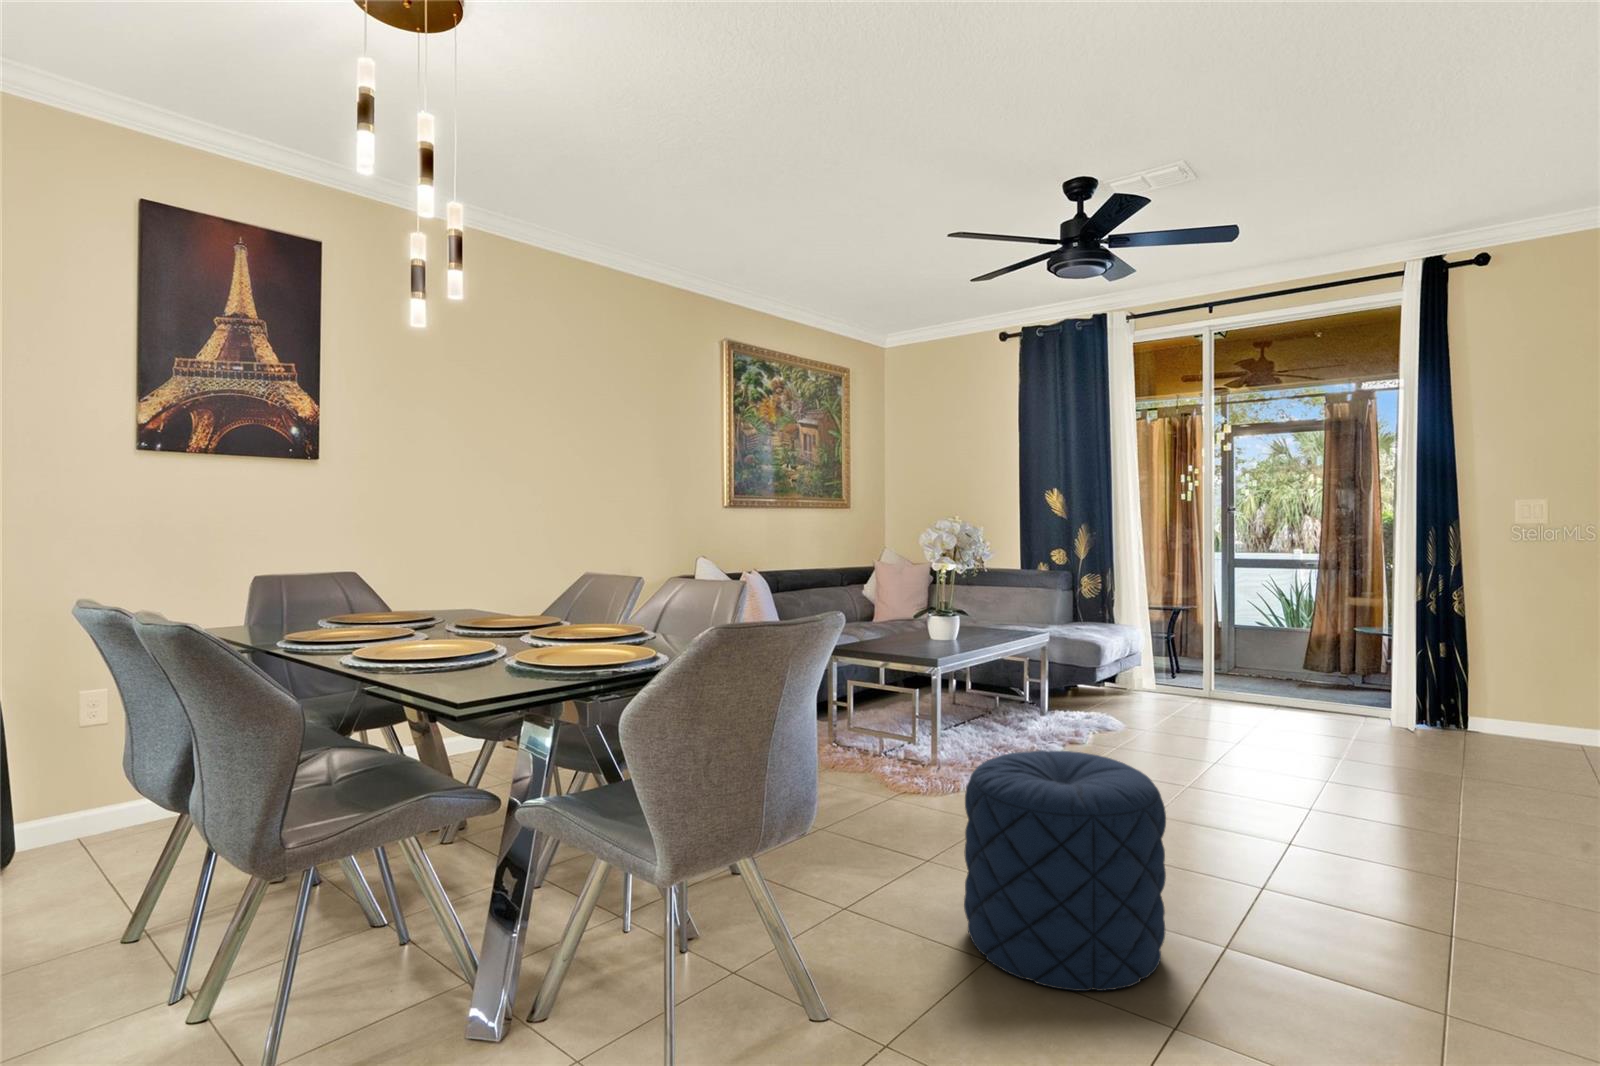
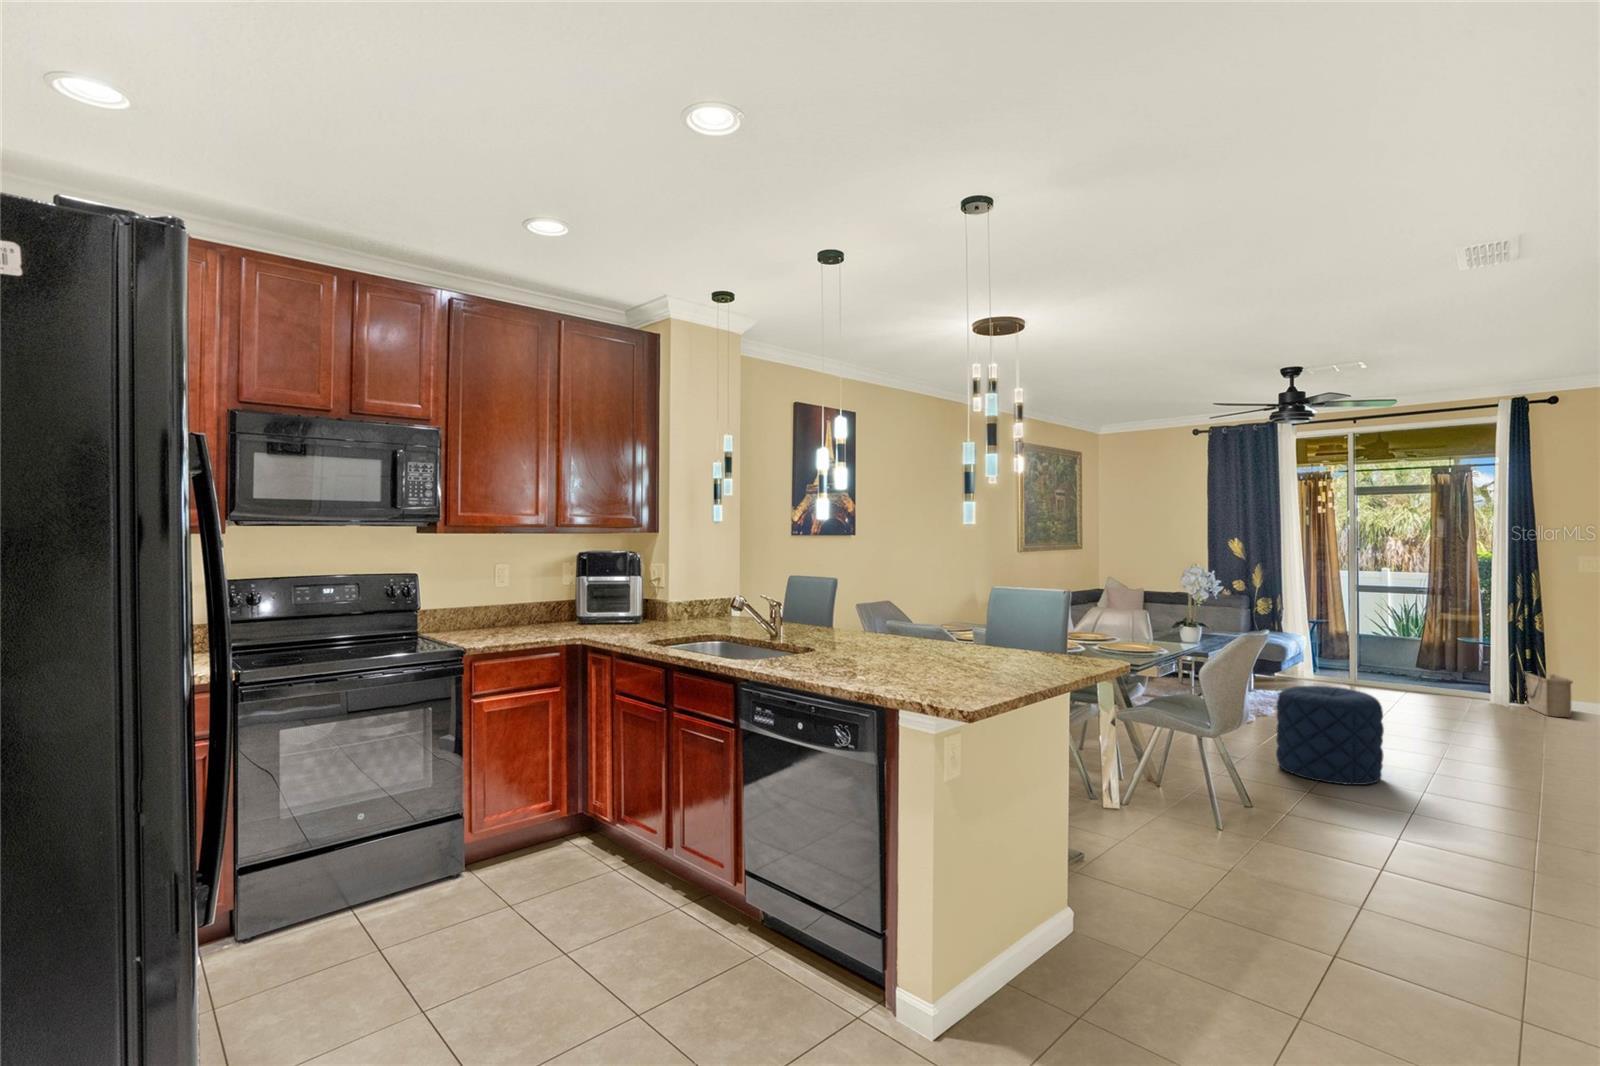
basket: none [1440,678,1513,752] -> present [1525,672,1573,717]

